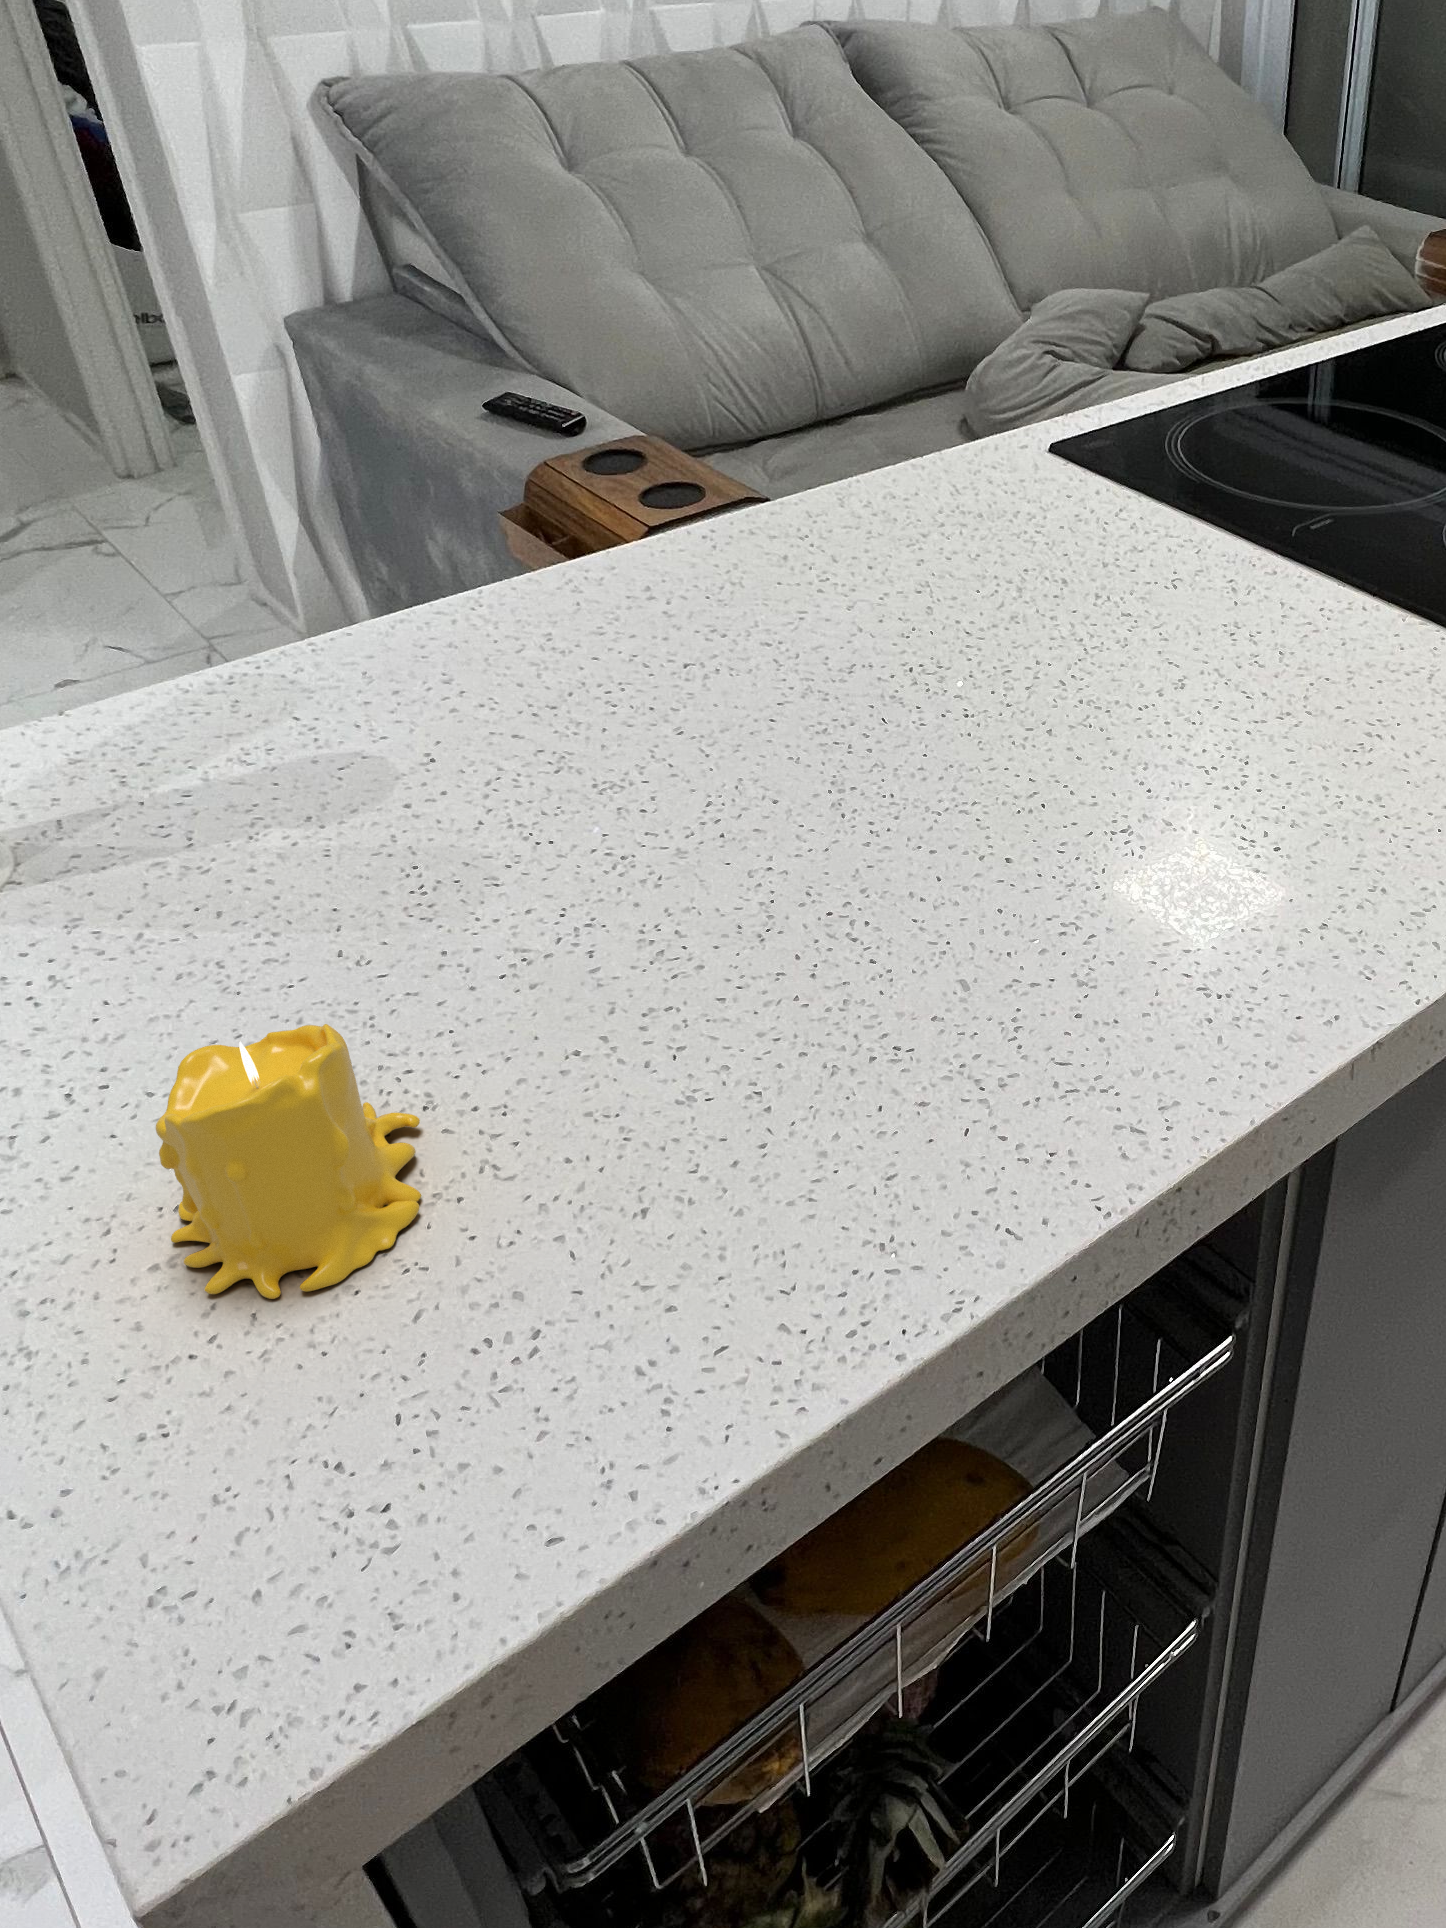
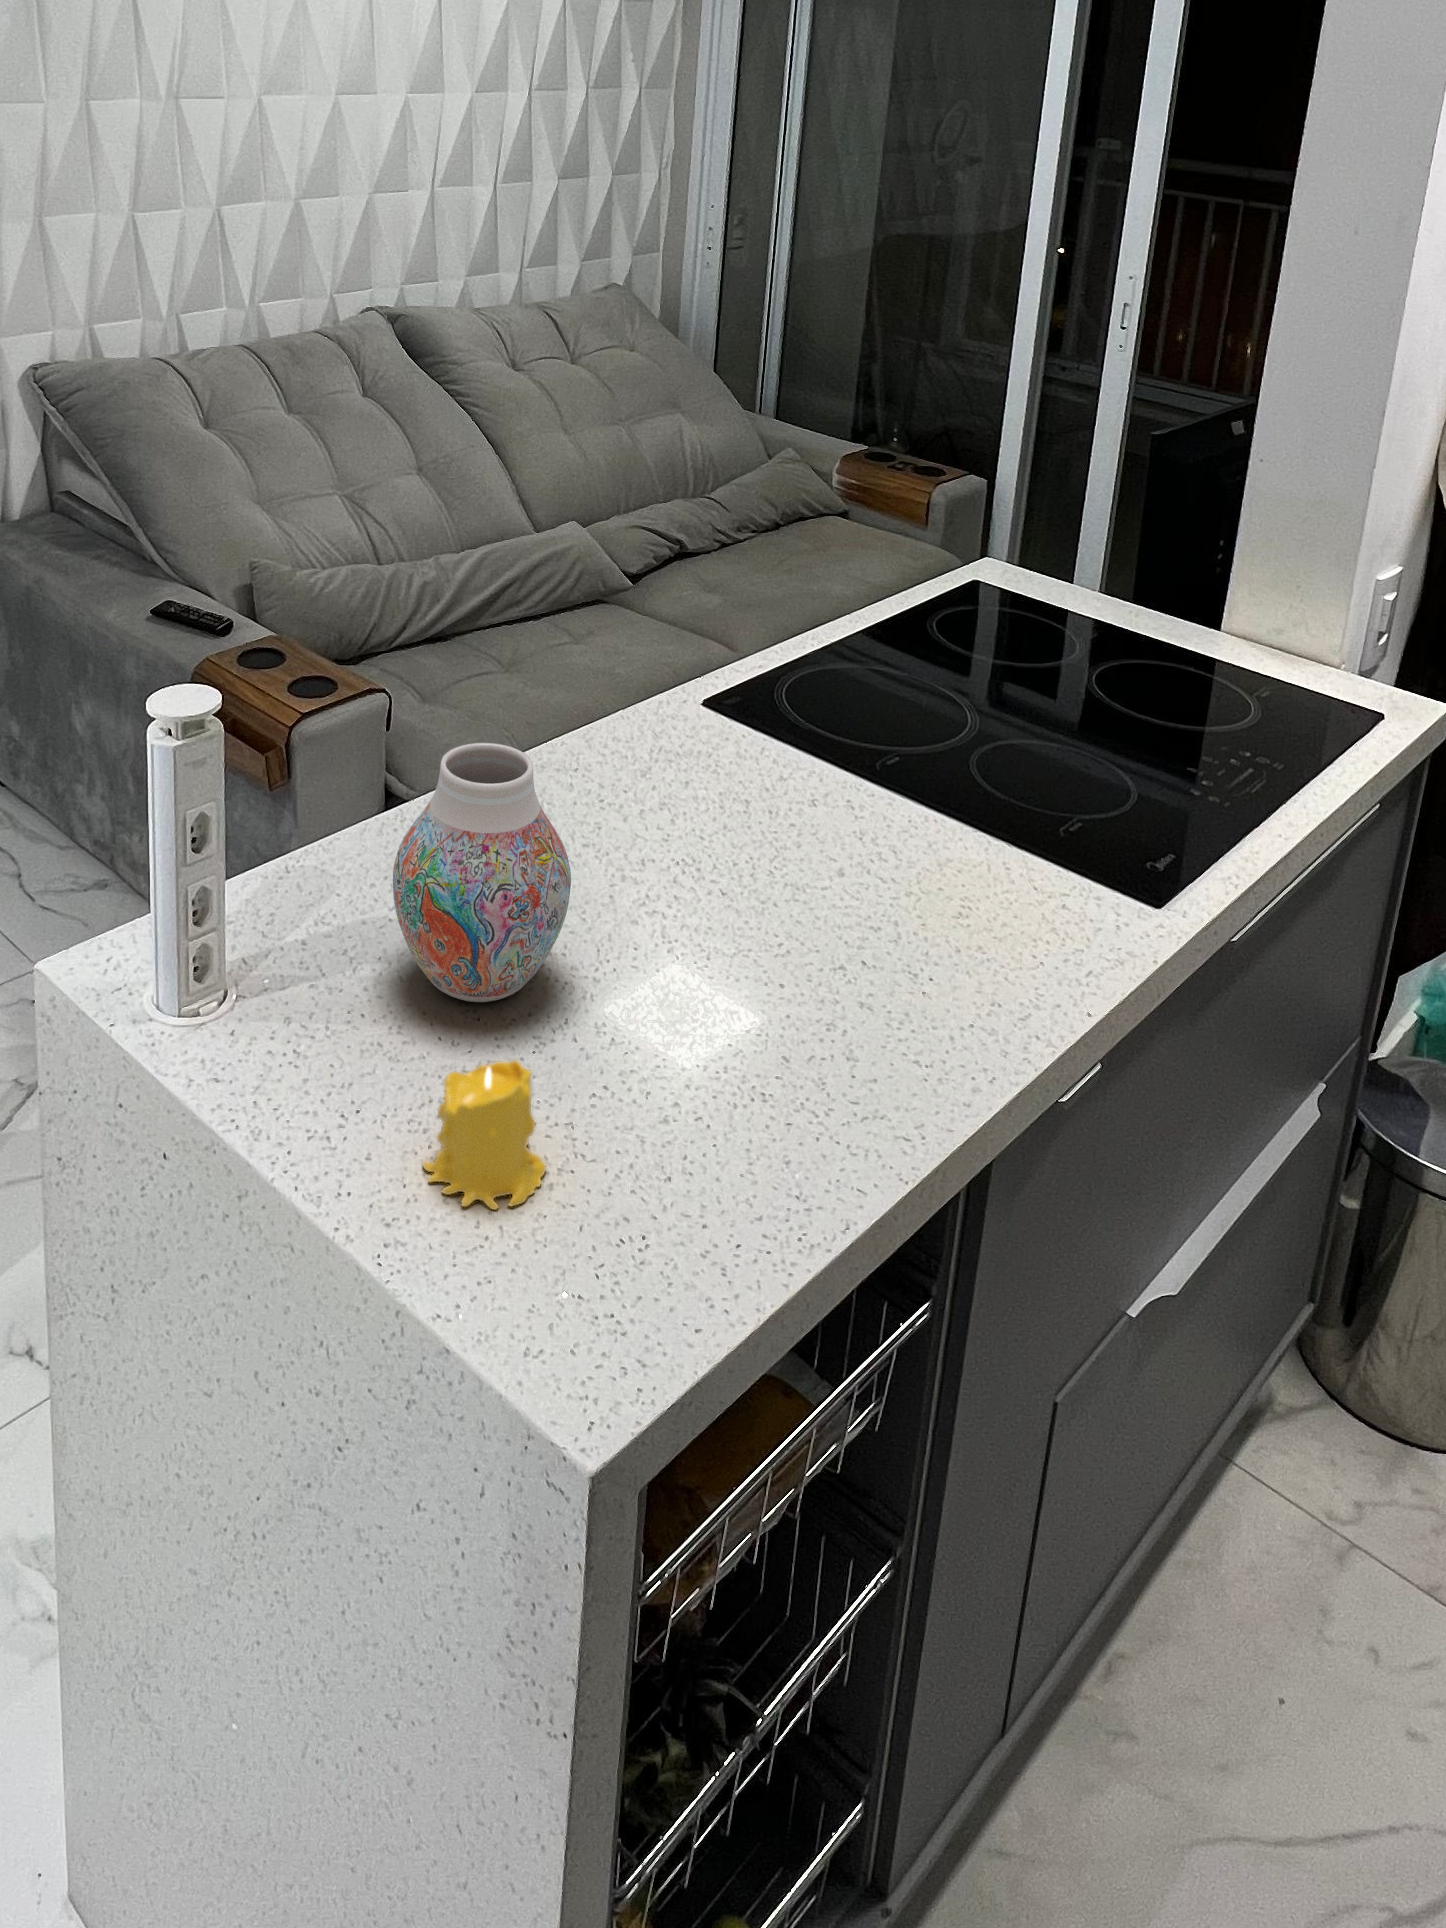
vase: none [268,438,623,901] -> present [393,743,571,1002]

